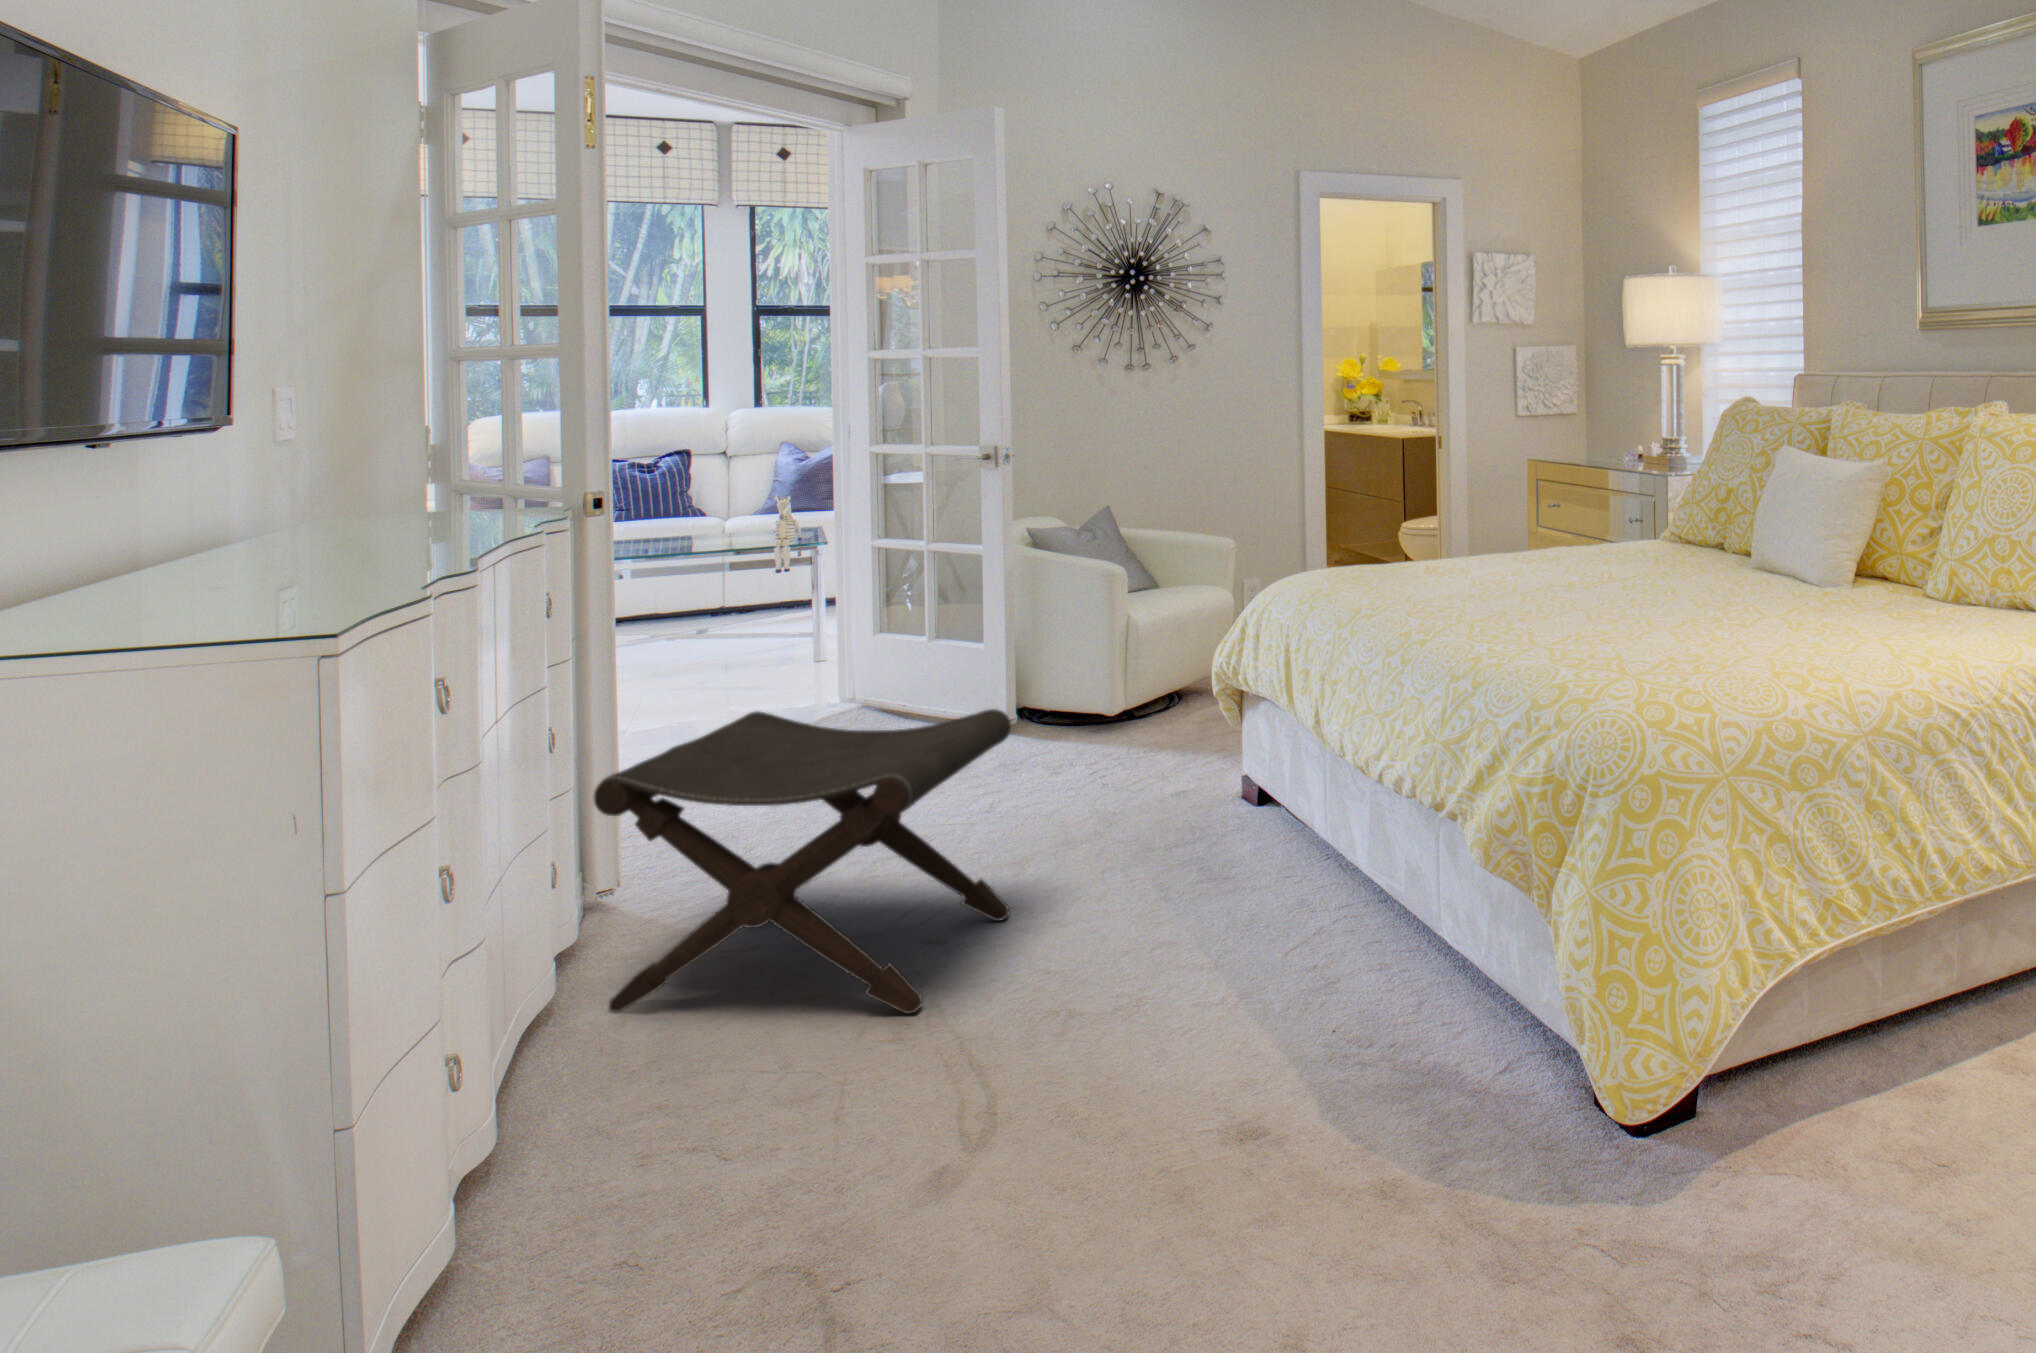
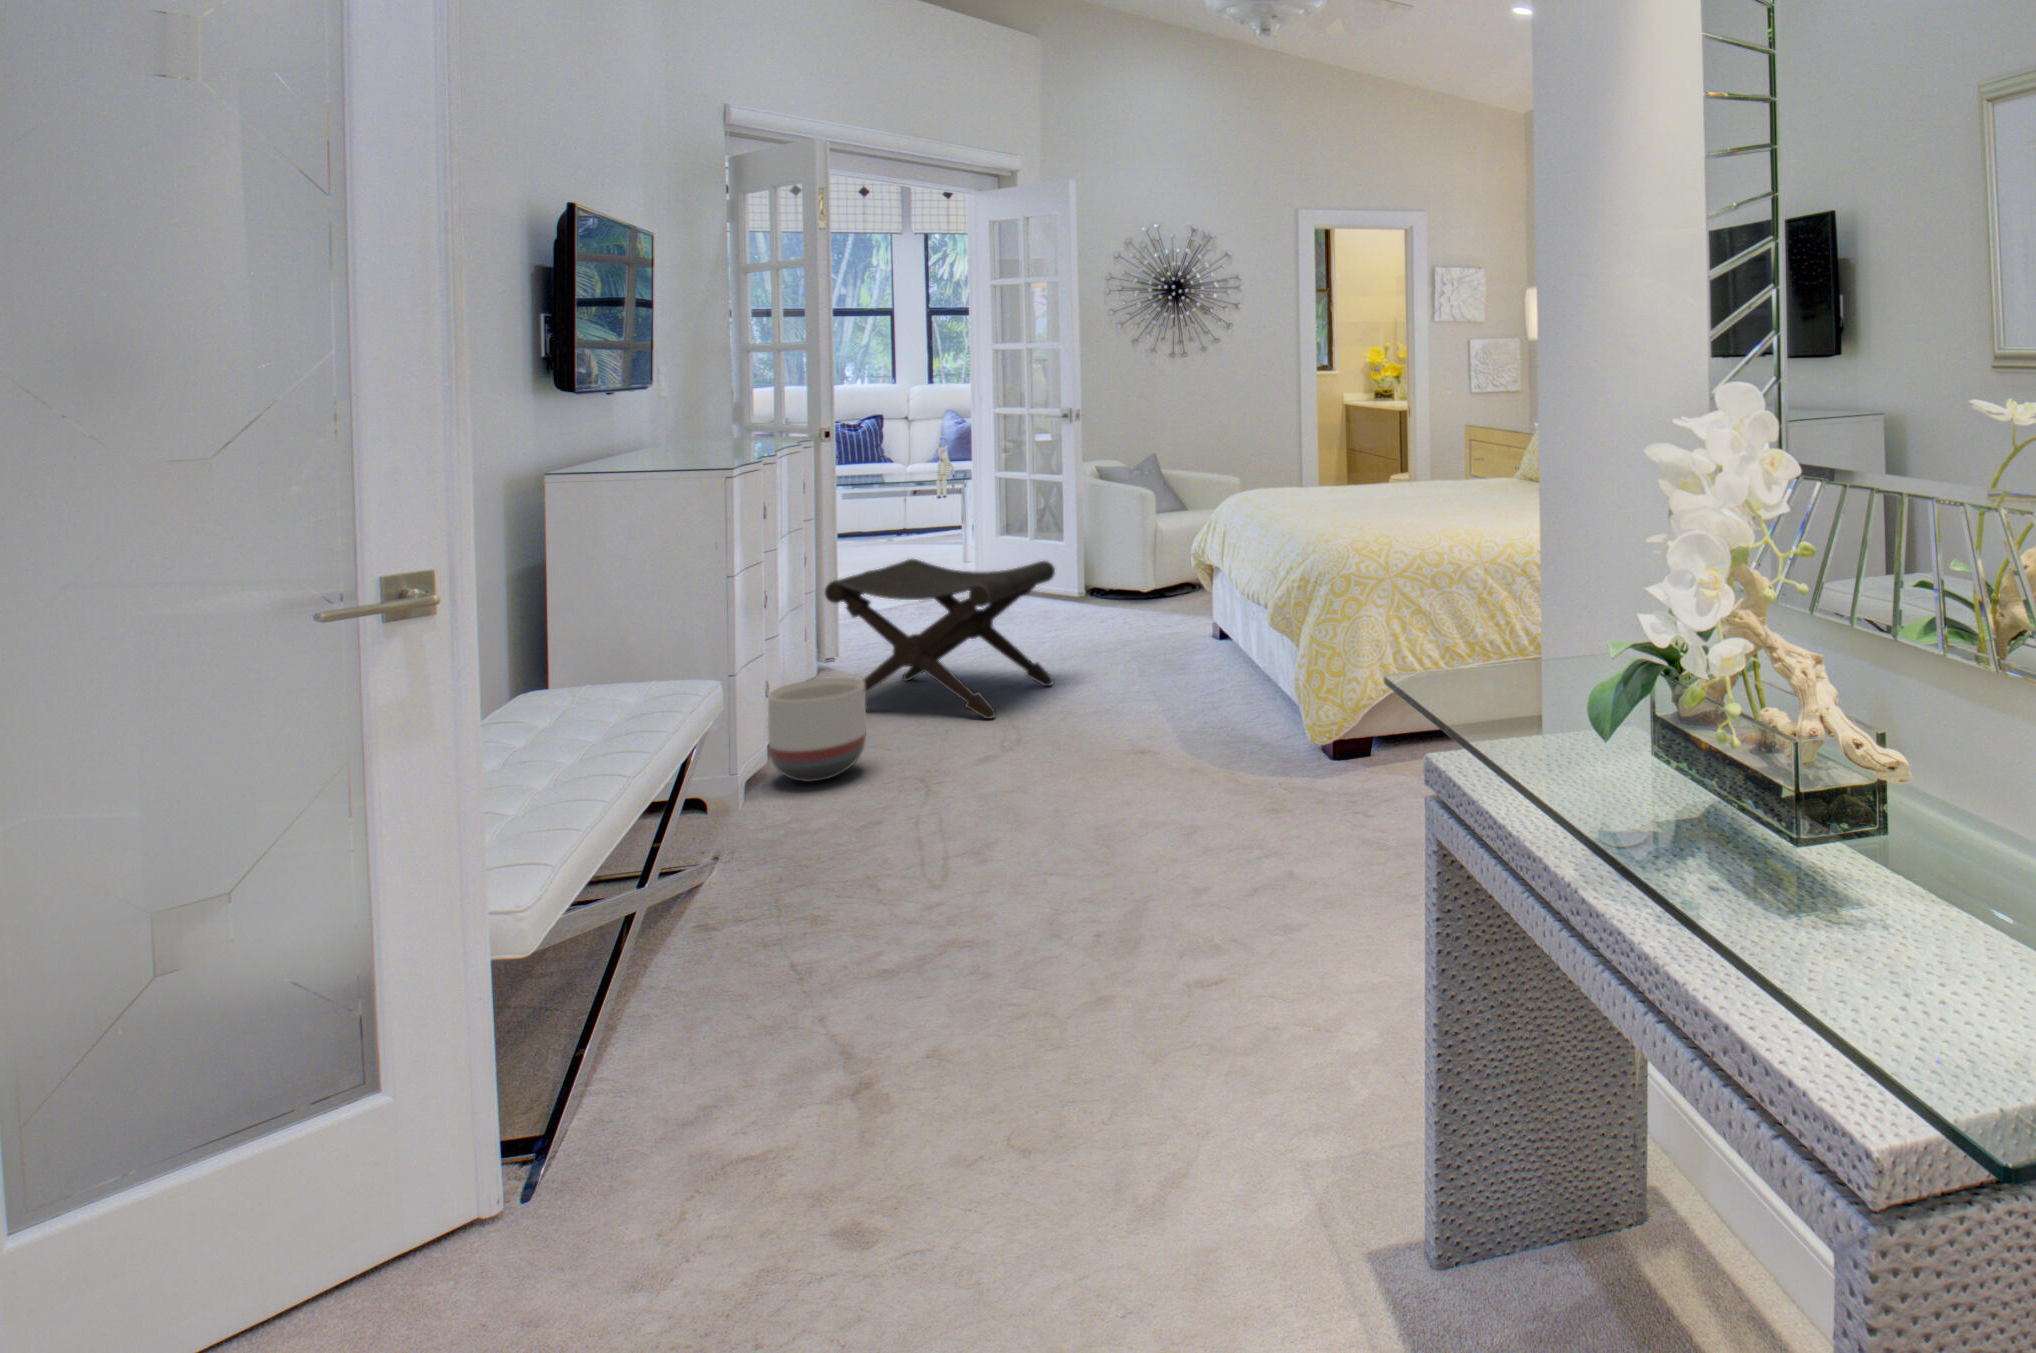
planter: none [462,998,679,1245] -> present [768,677,866,782]

